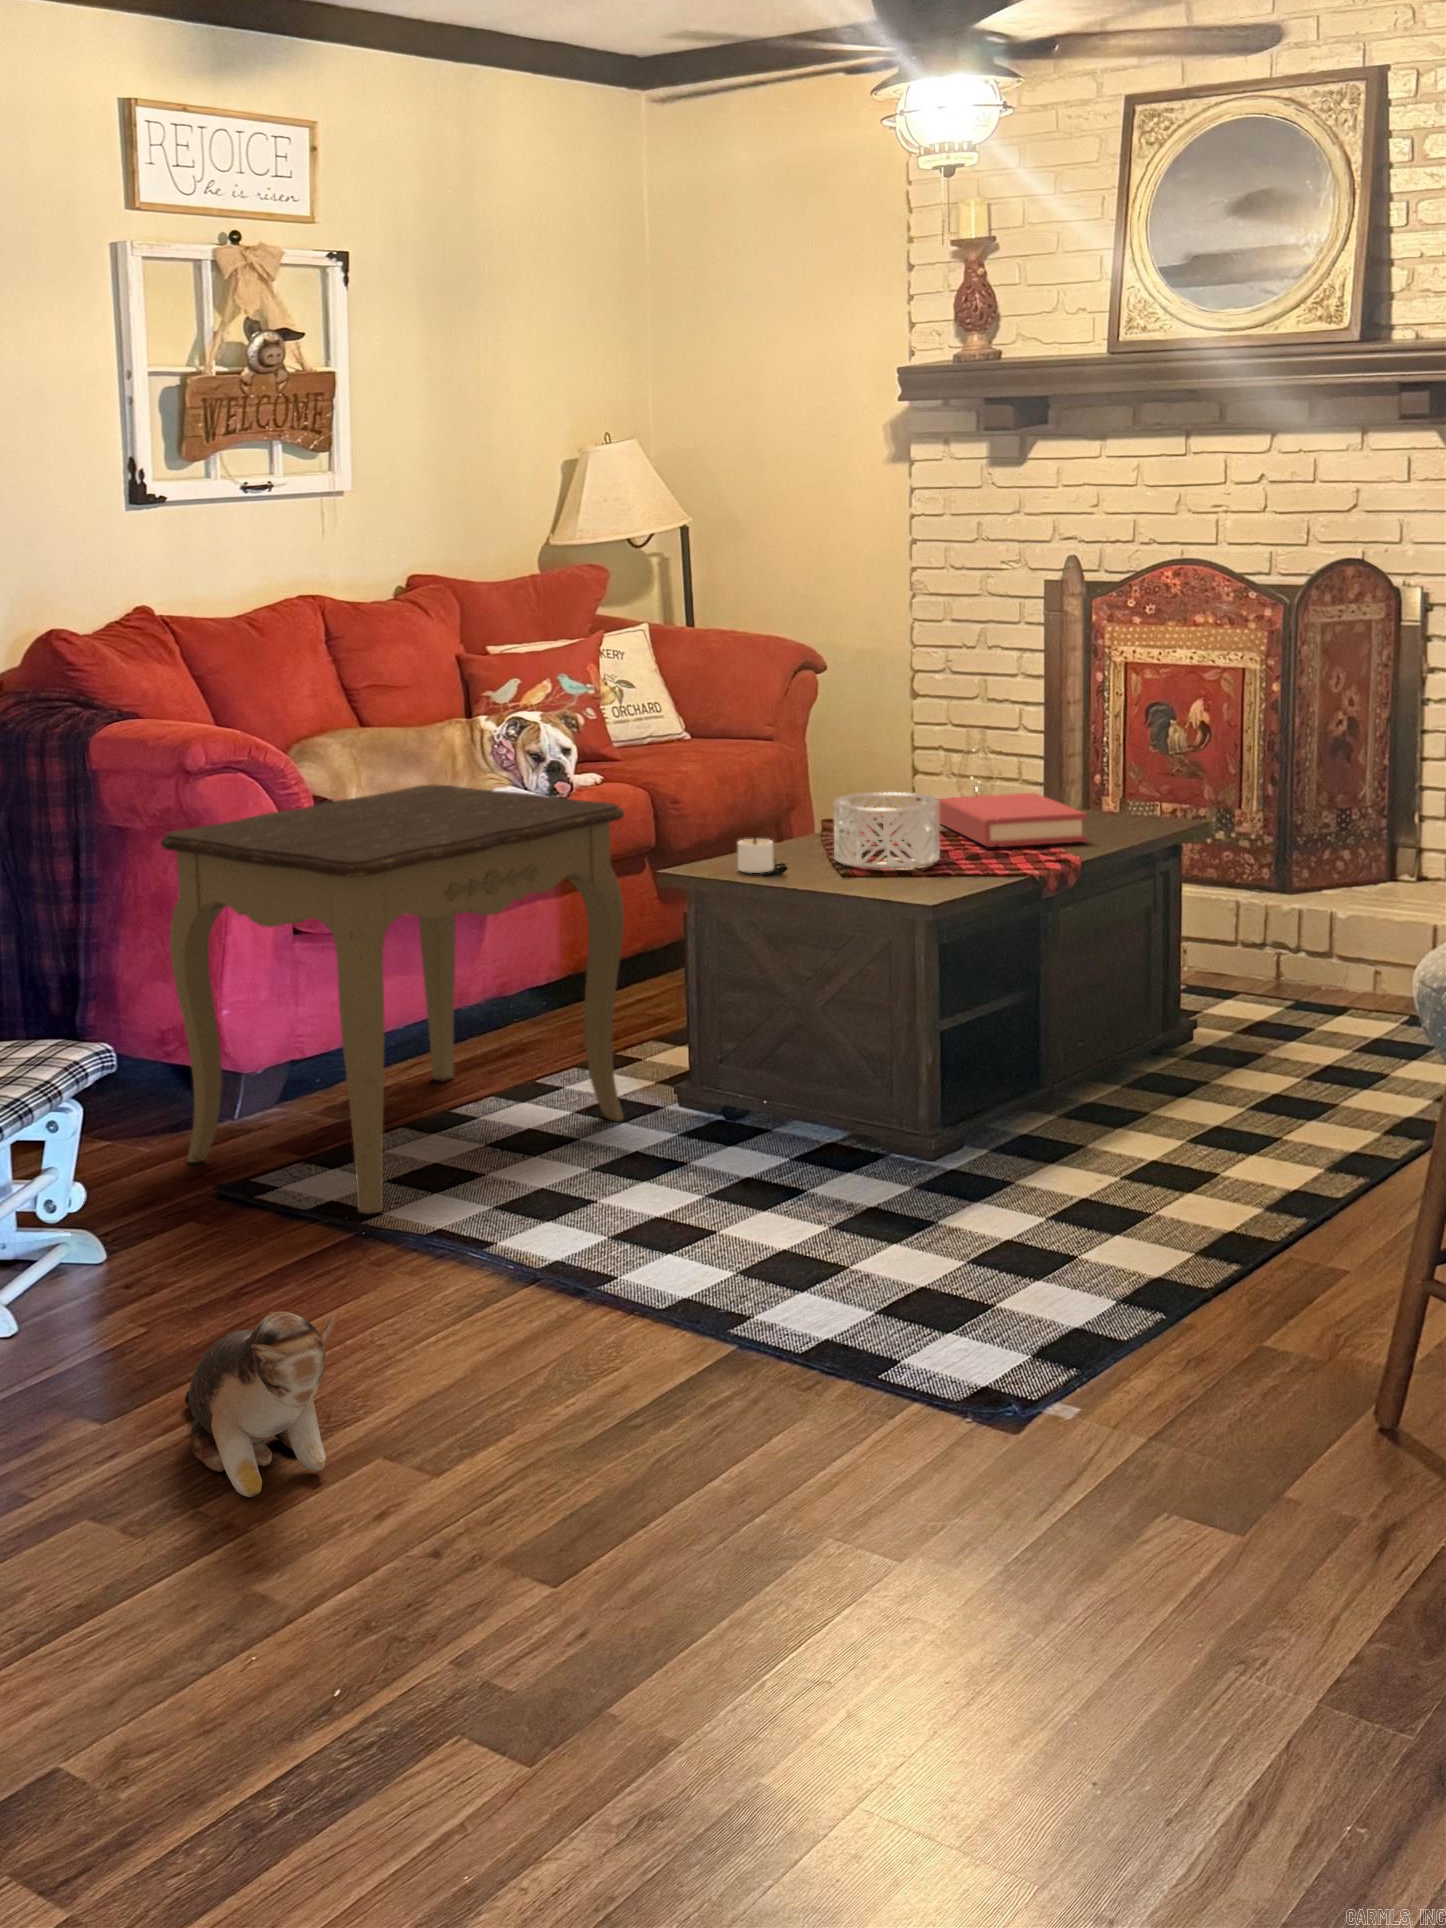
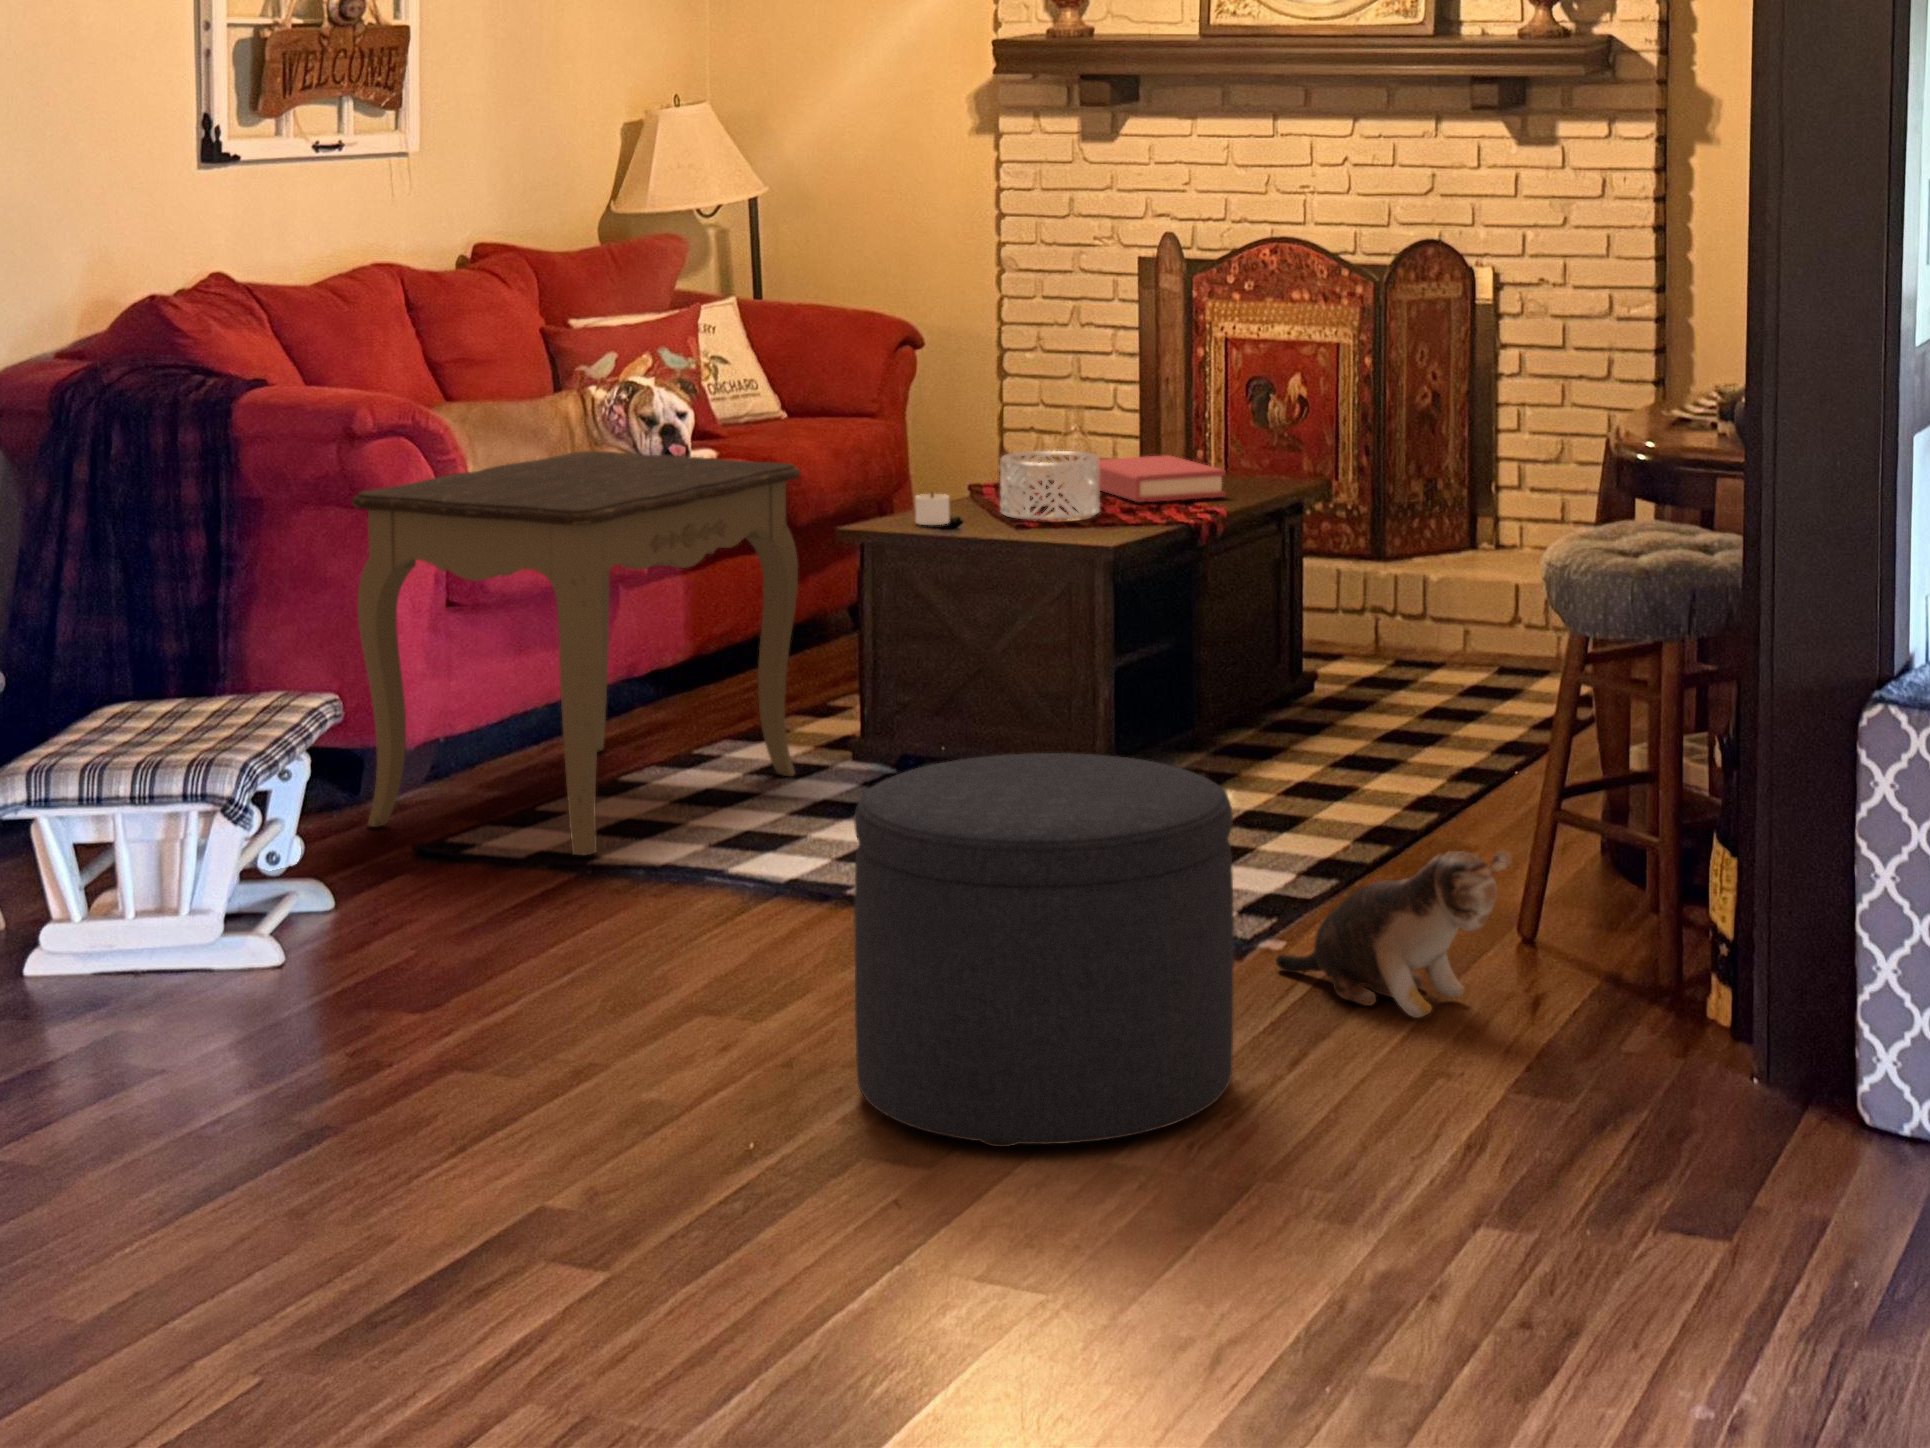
ottoman: none [473,1205,949,1750] -> present [854,753,1234,1147]
plush toy: present [185,1311,335,1497] -> present [1276,850,1513,1018]

